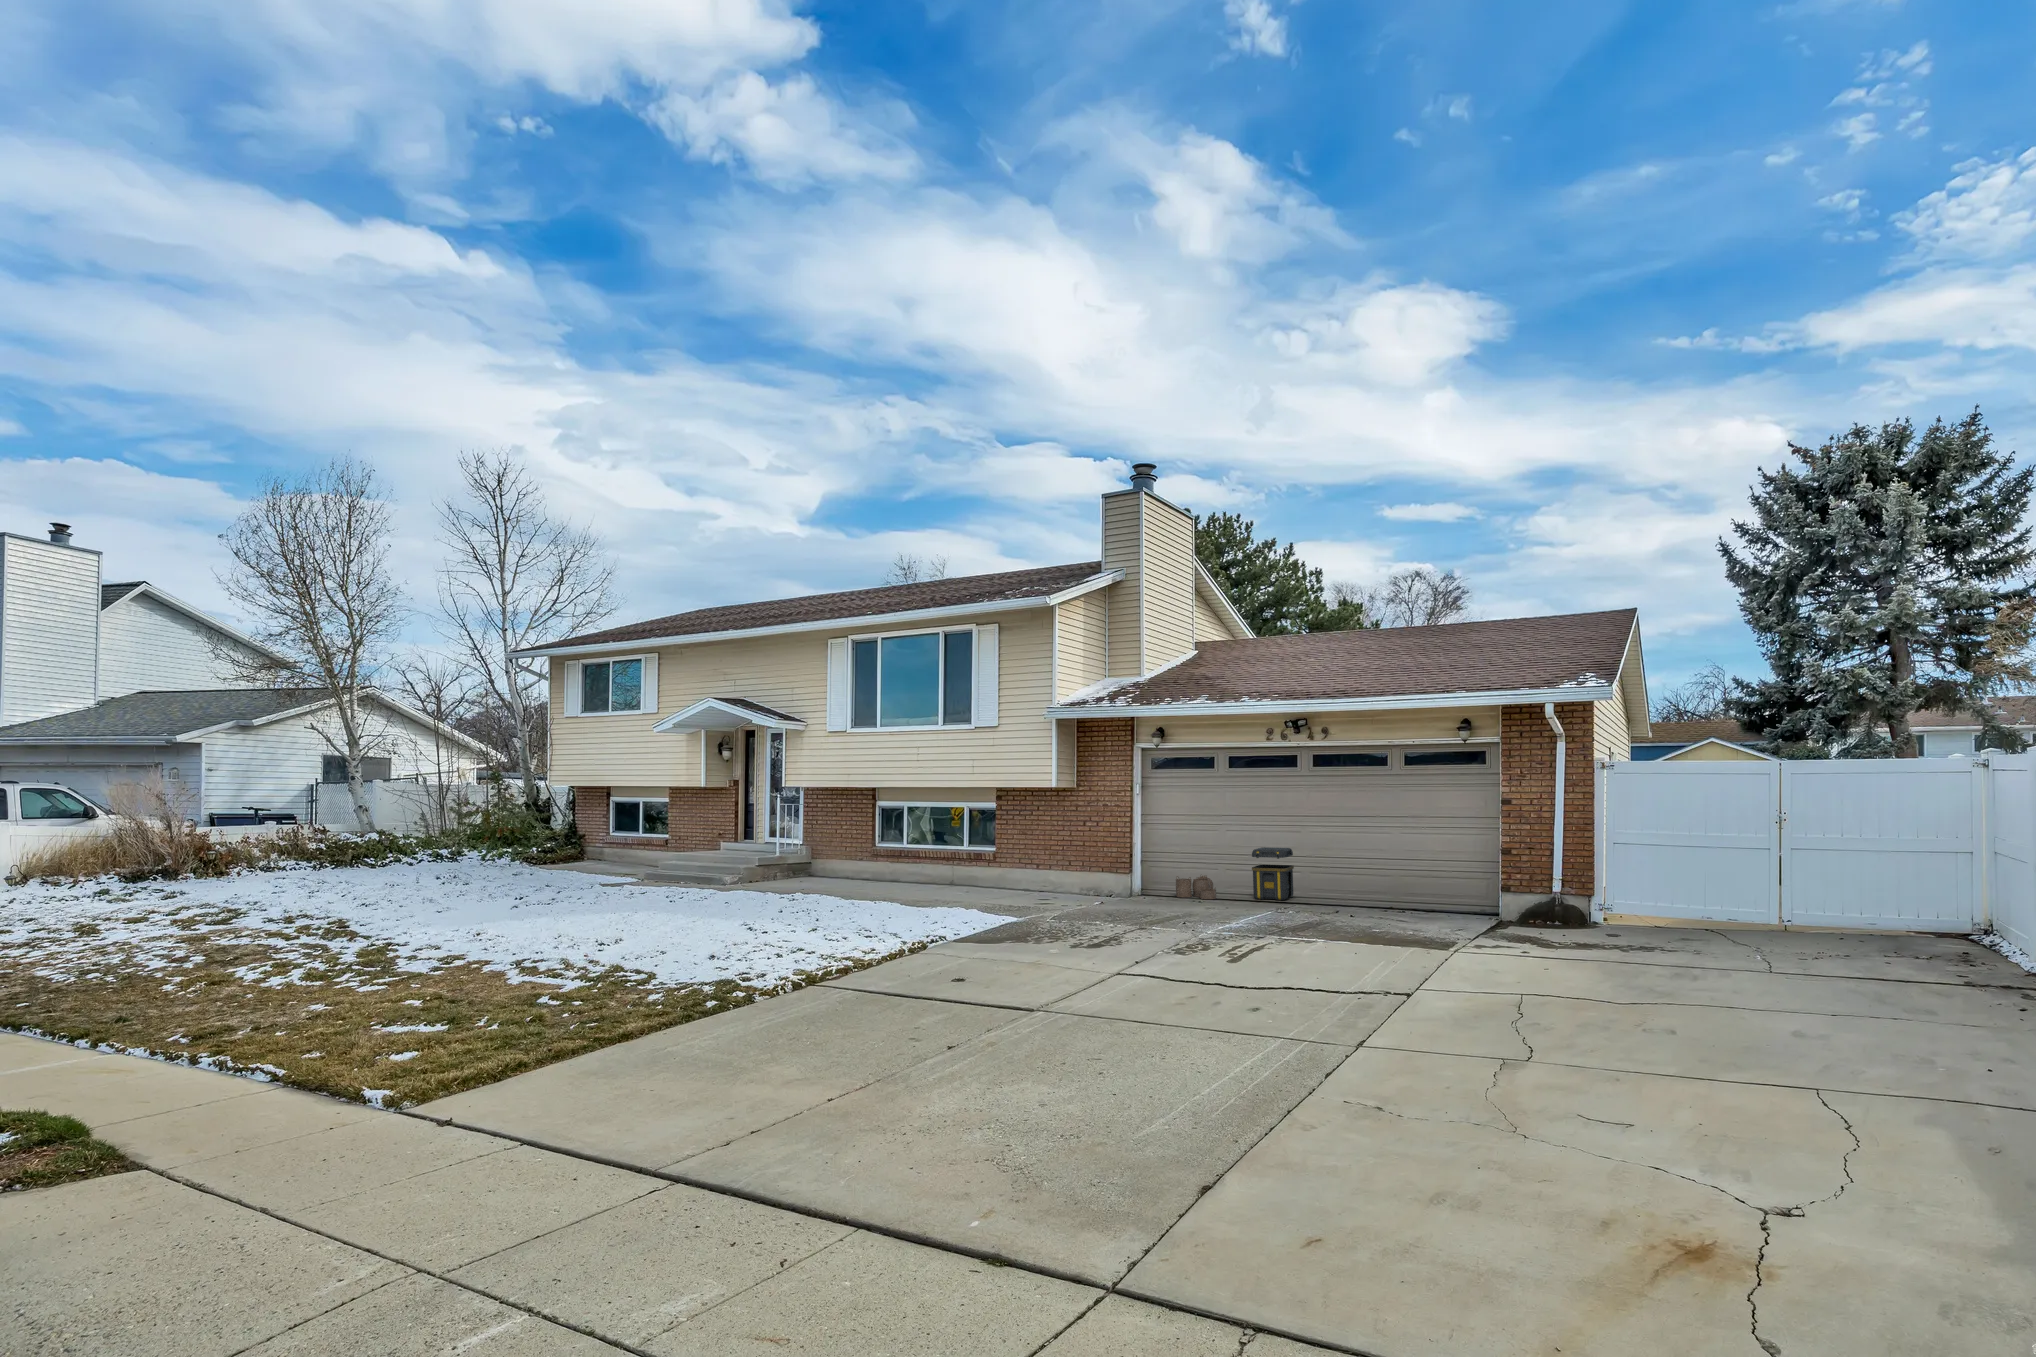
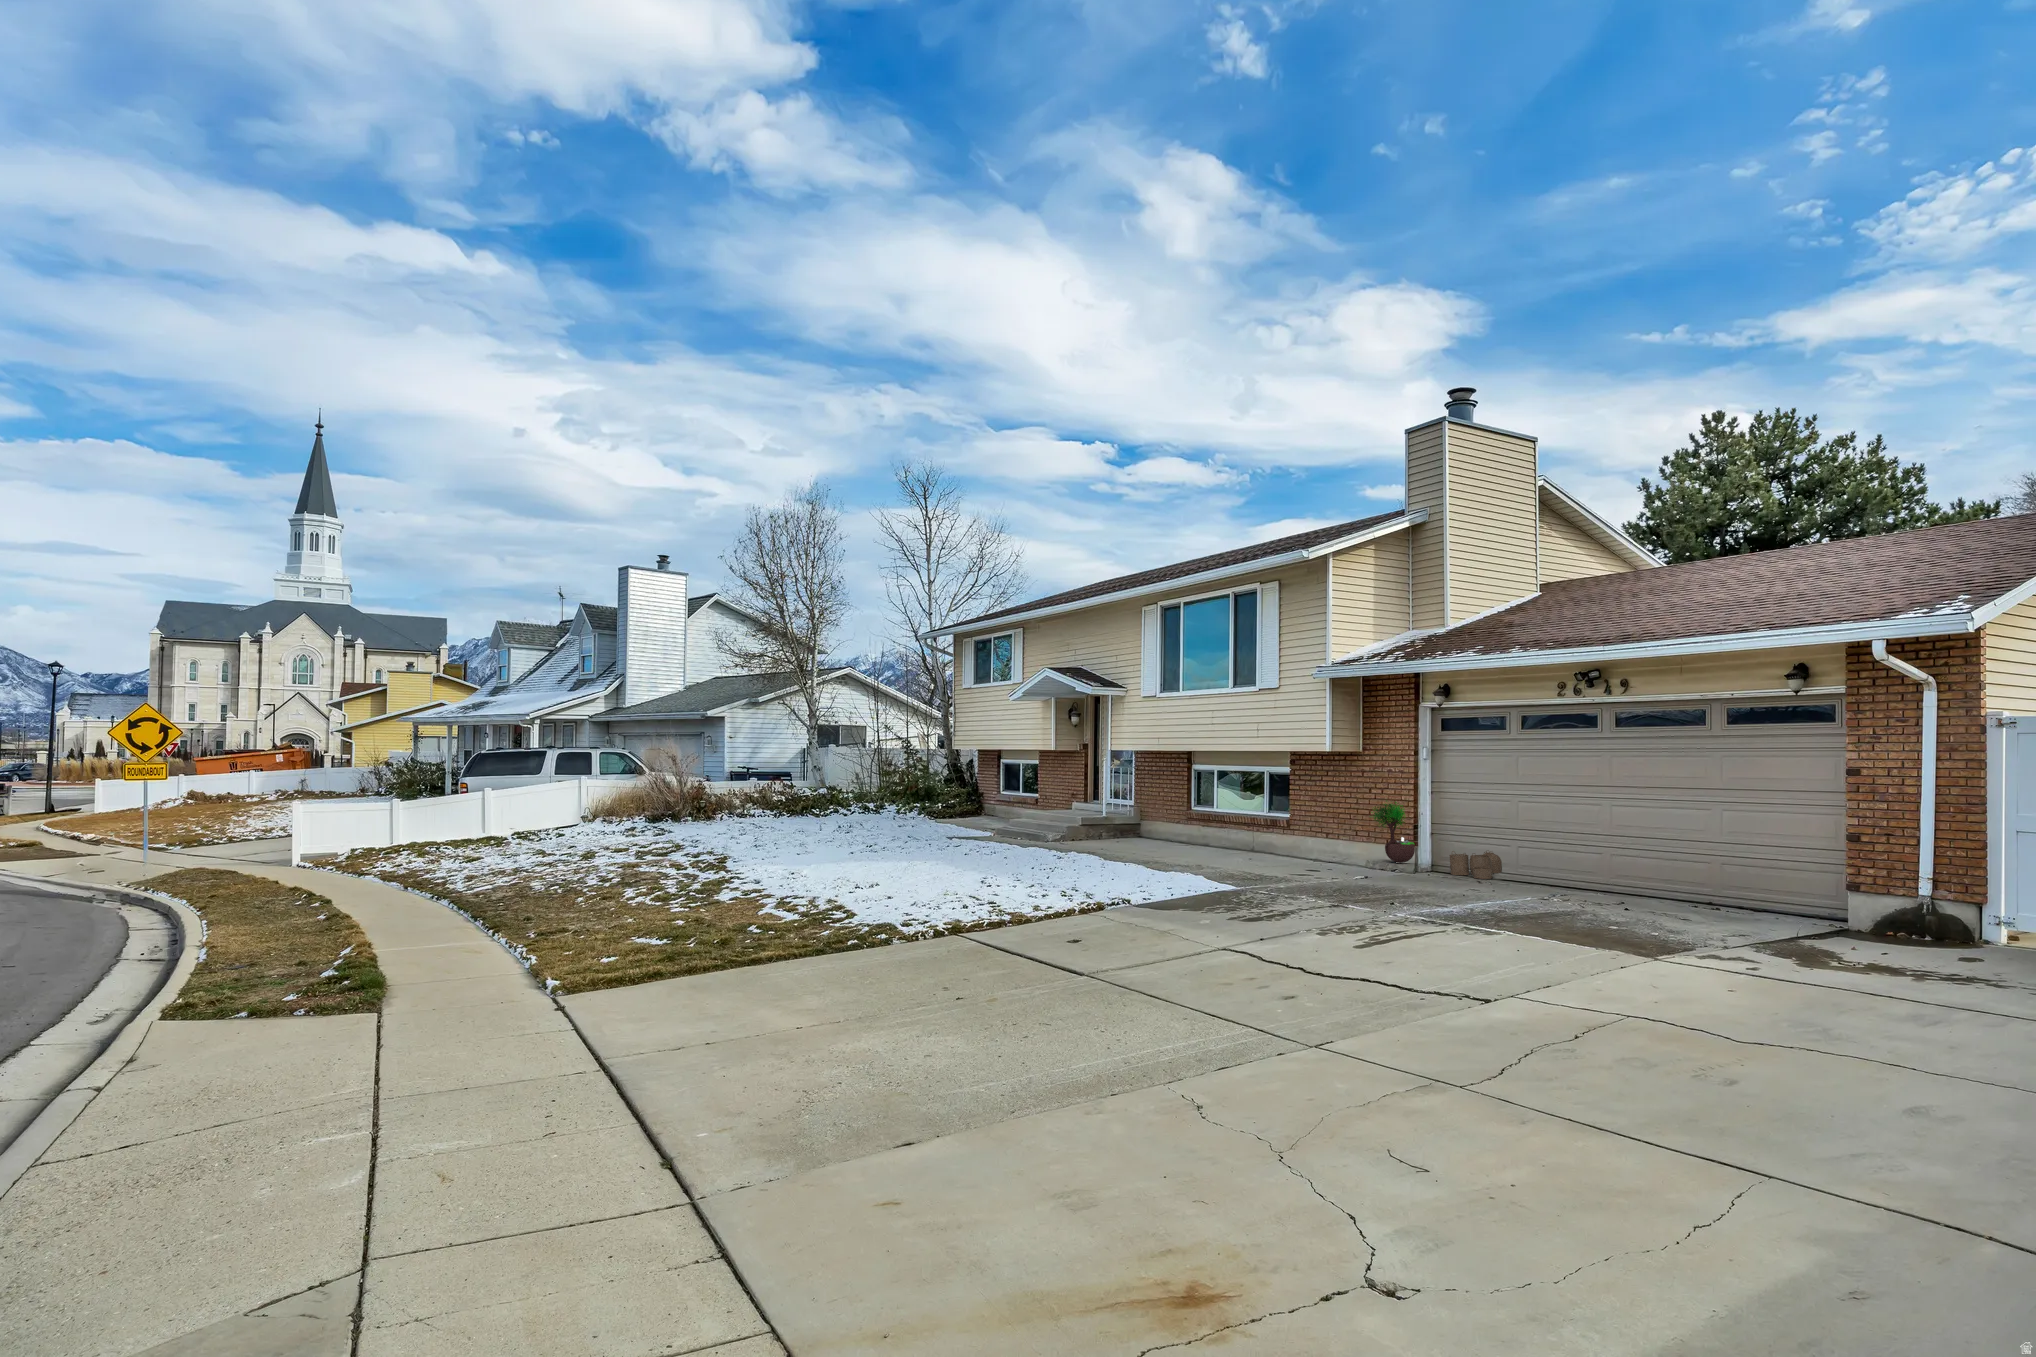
potted tree: none [1092,829,1129,889] -> present [1371,800,1415,863]
toolbox: present [1252,847,1294,900] -> none [1532,822,1591,884]

